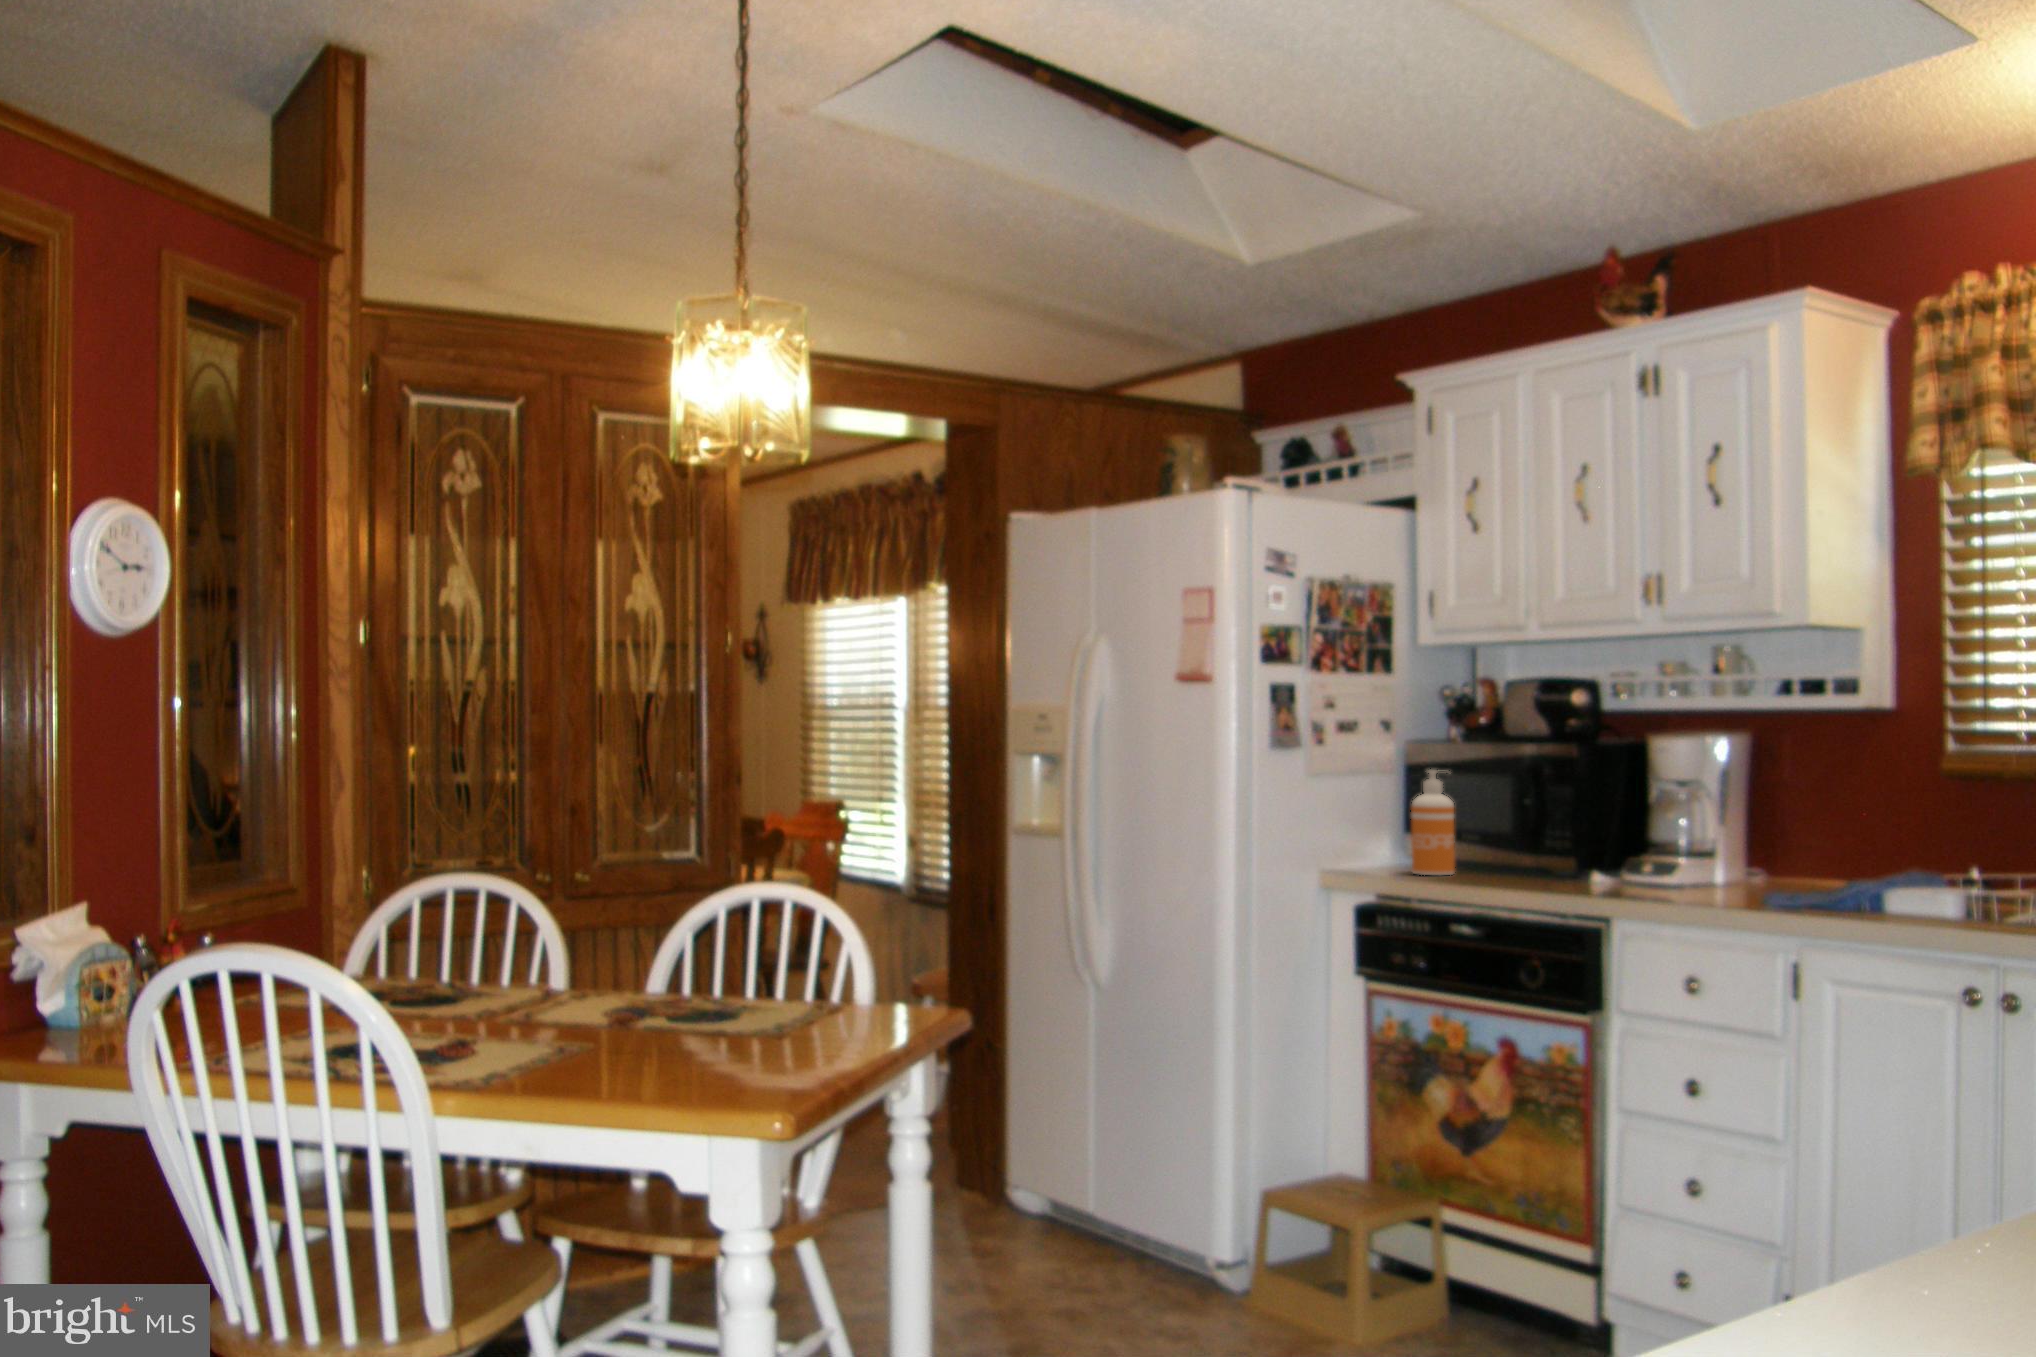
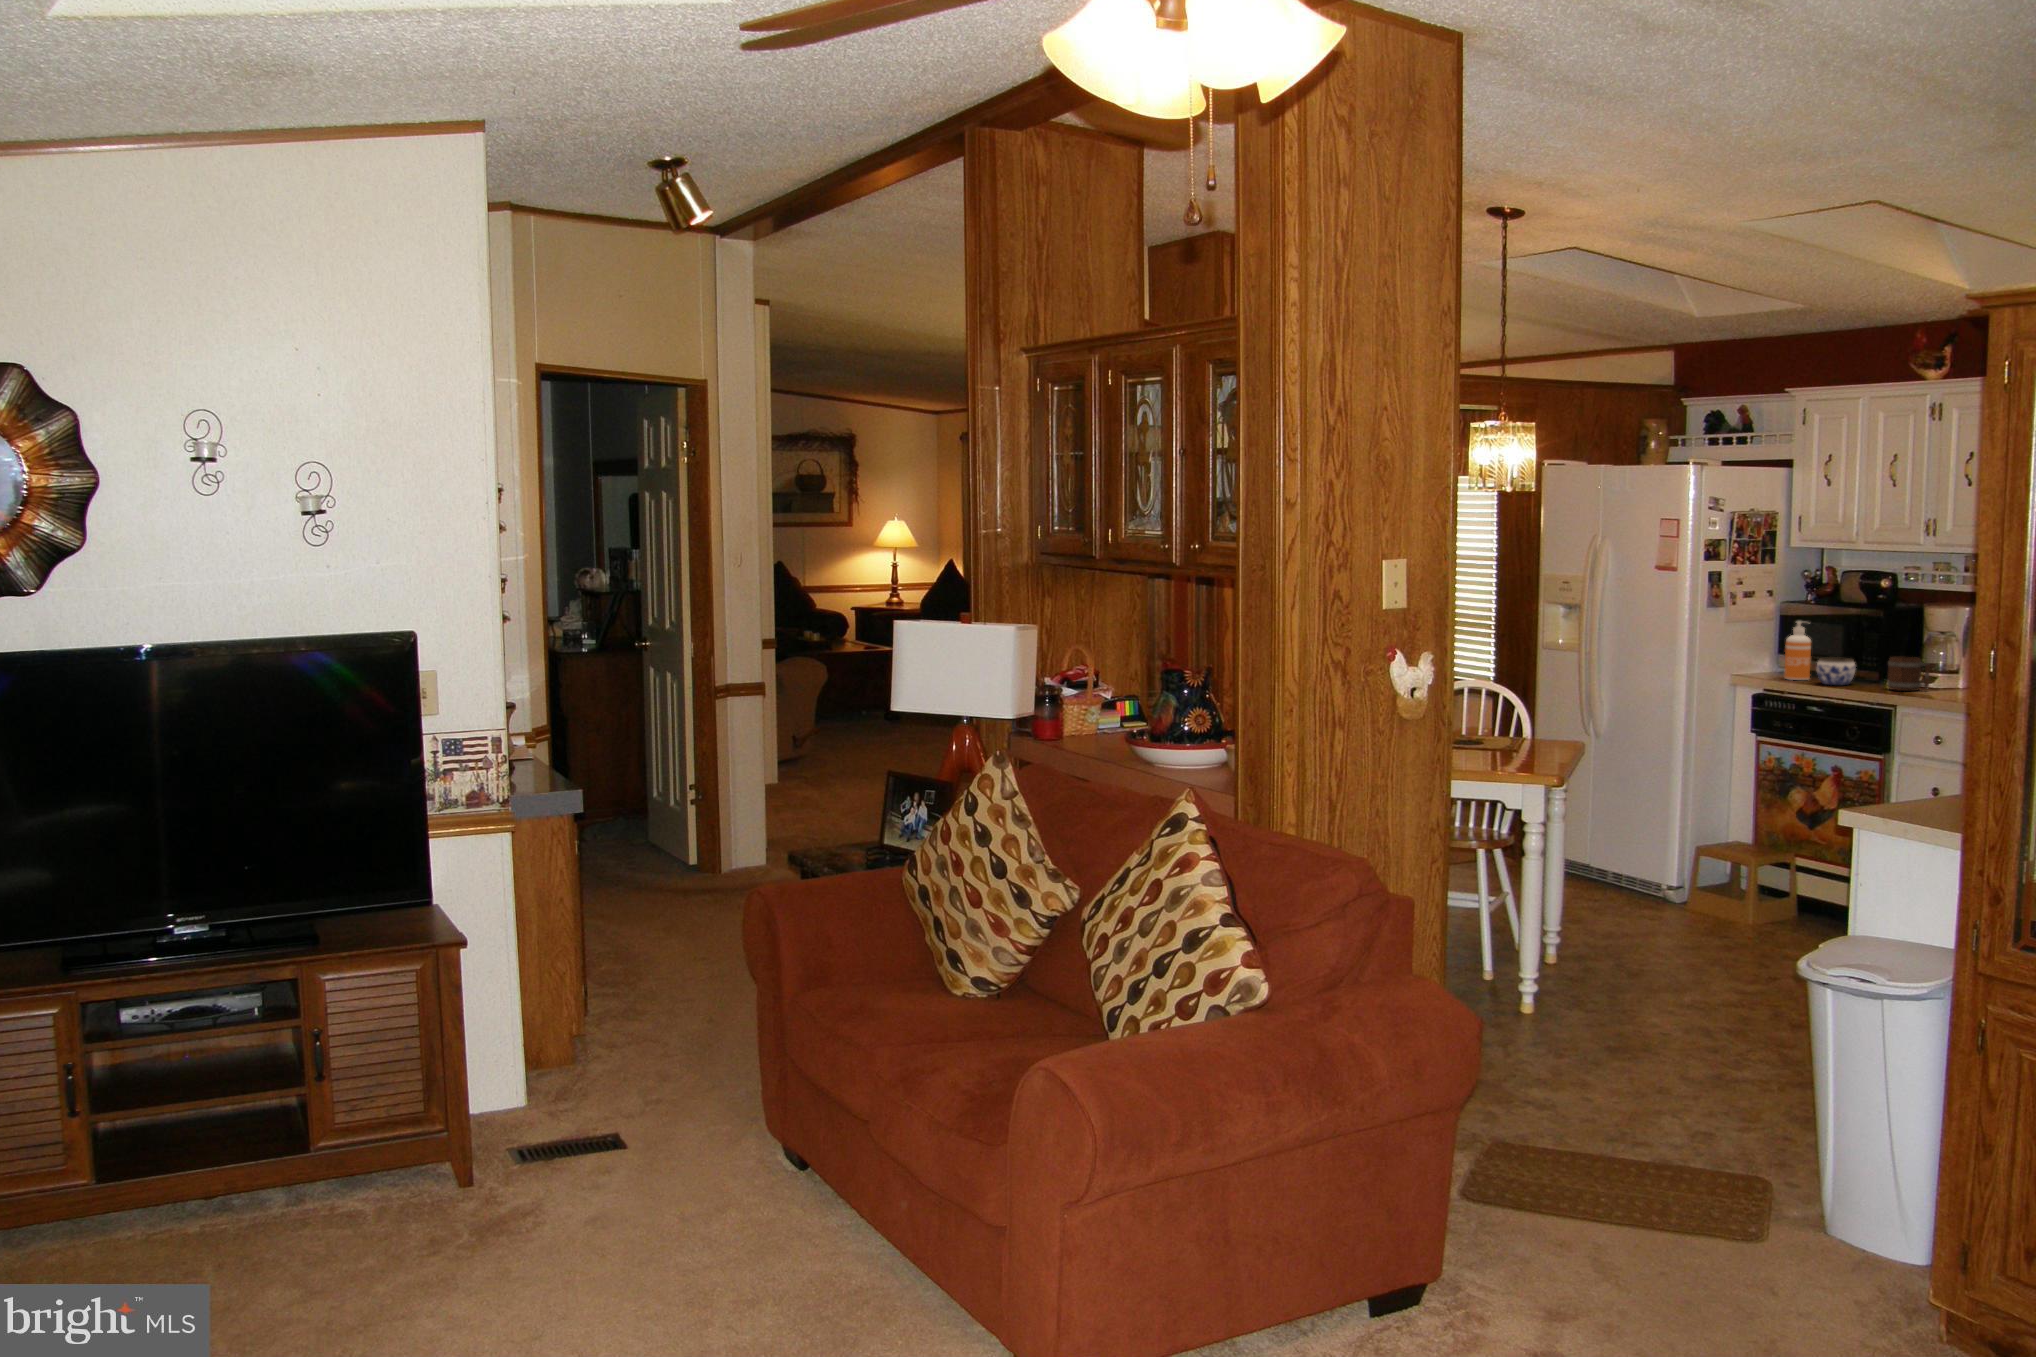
mug: none [1588,828,1665,892] -> present [1887,657,1930,691]
jar: none [1463,831,1531,883] -> present [1816,657,1856,685]

